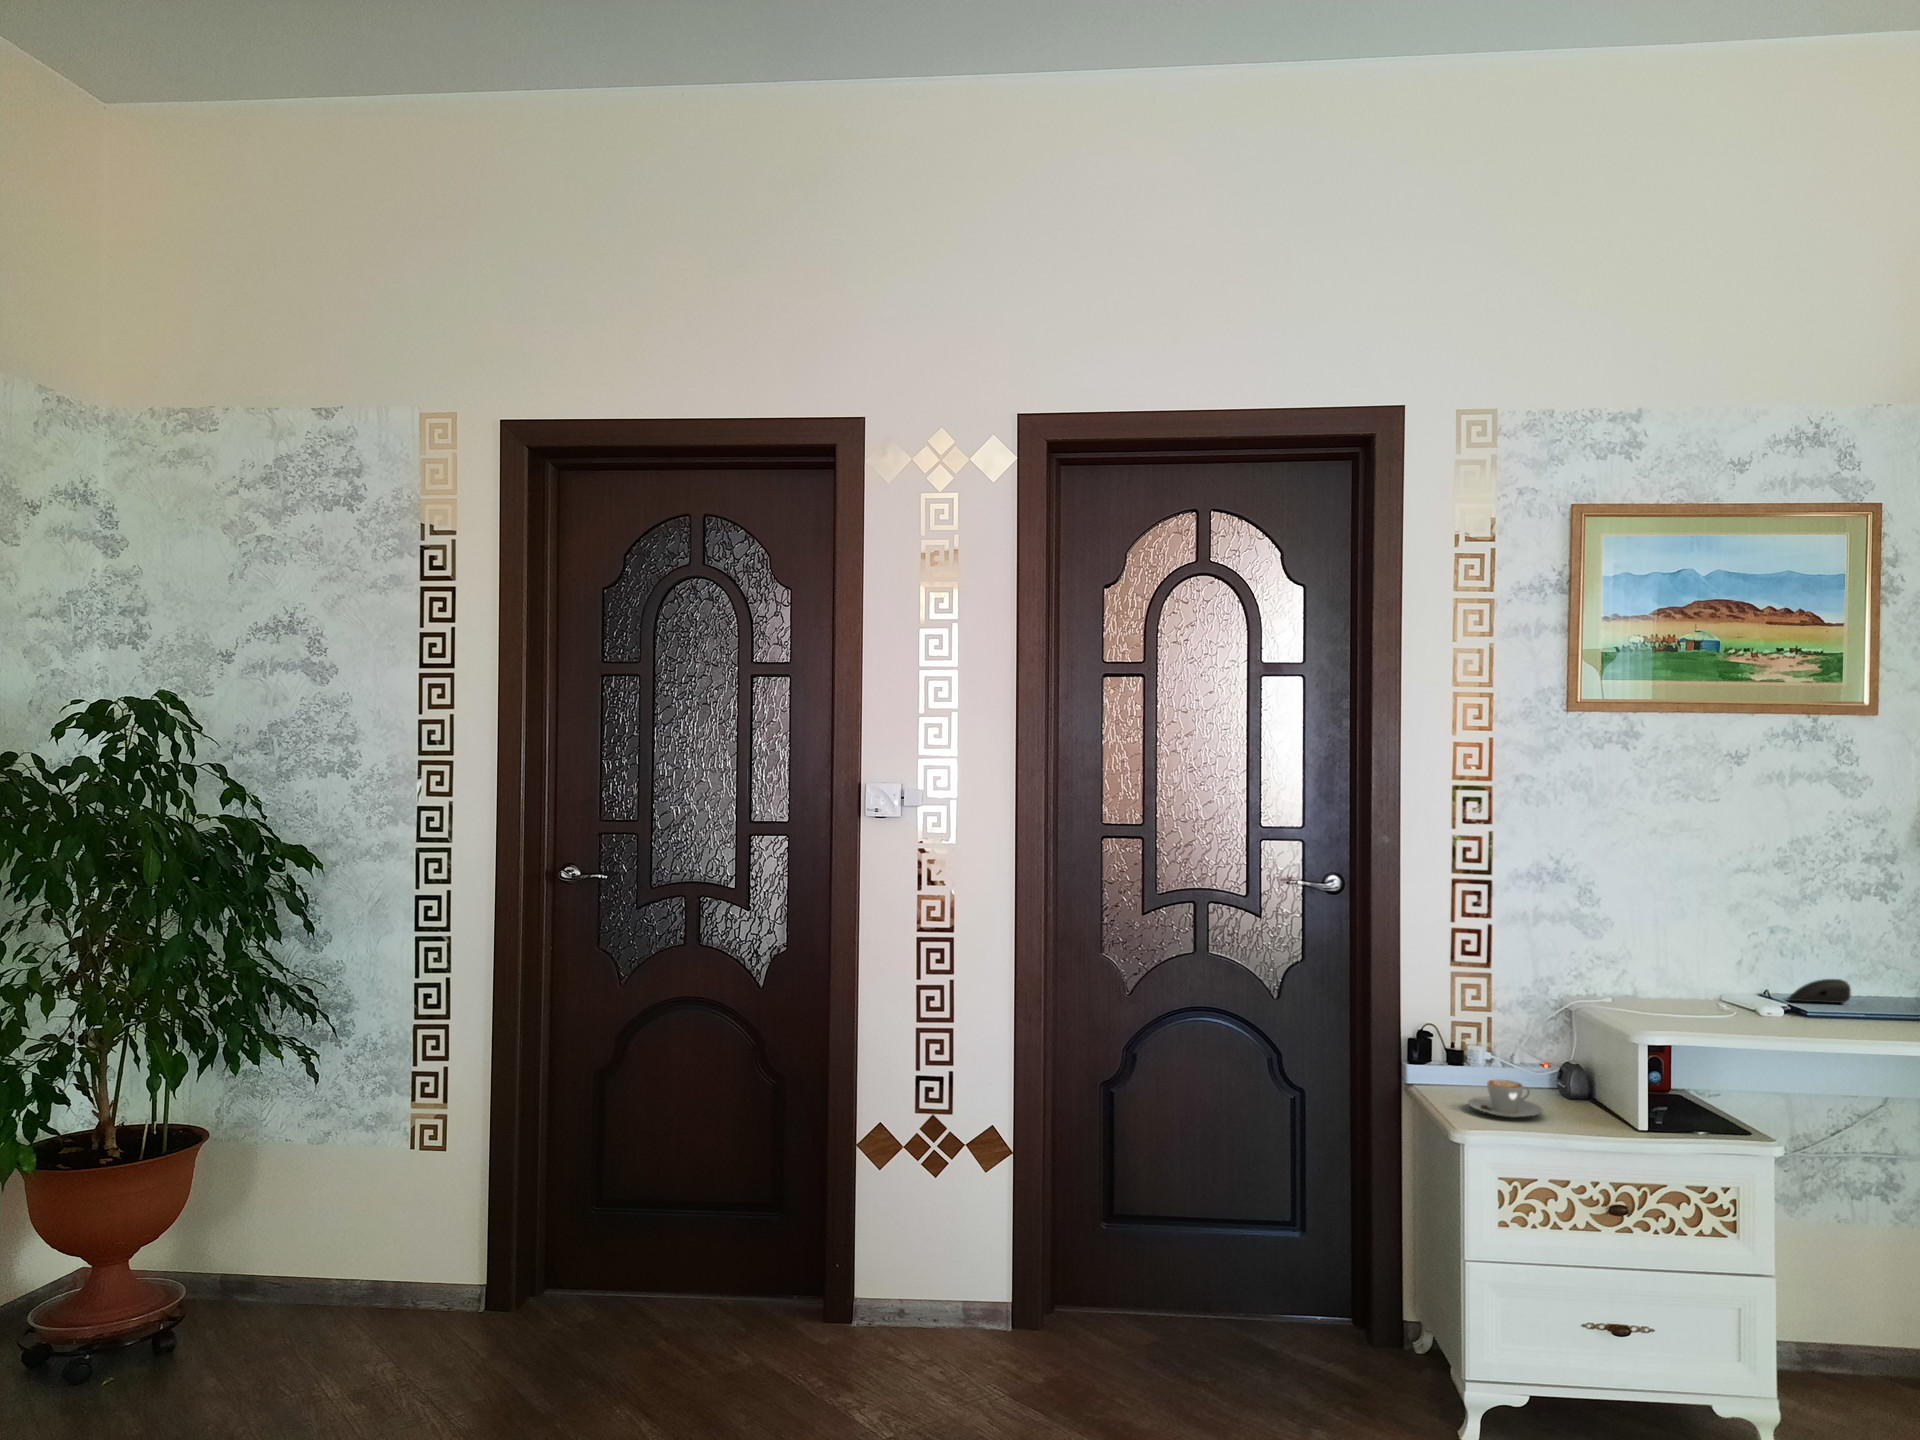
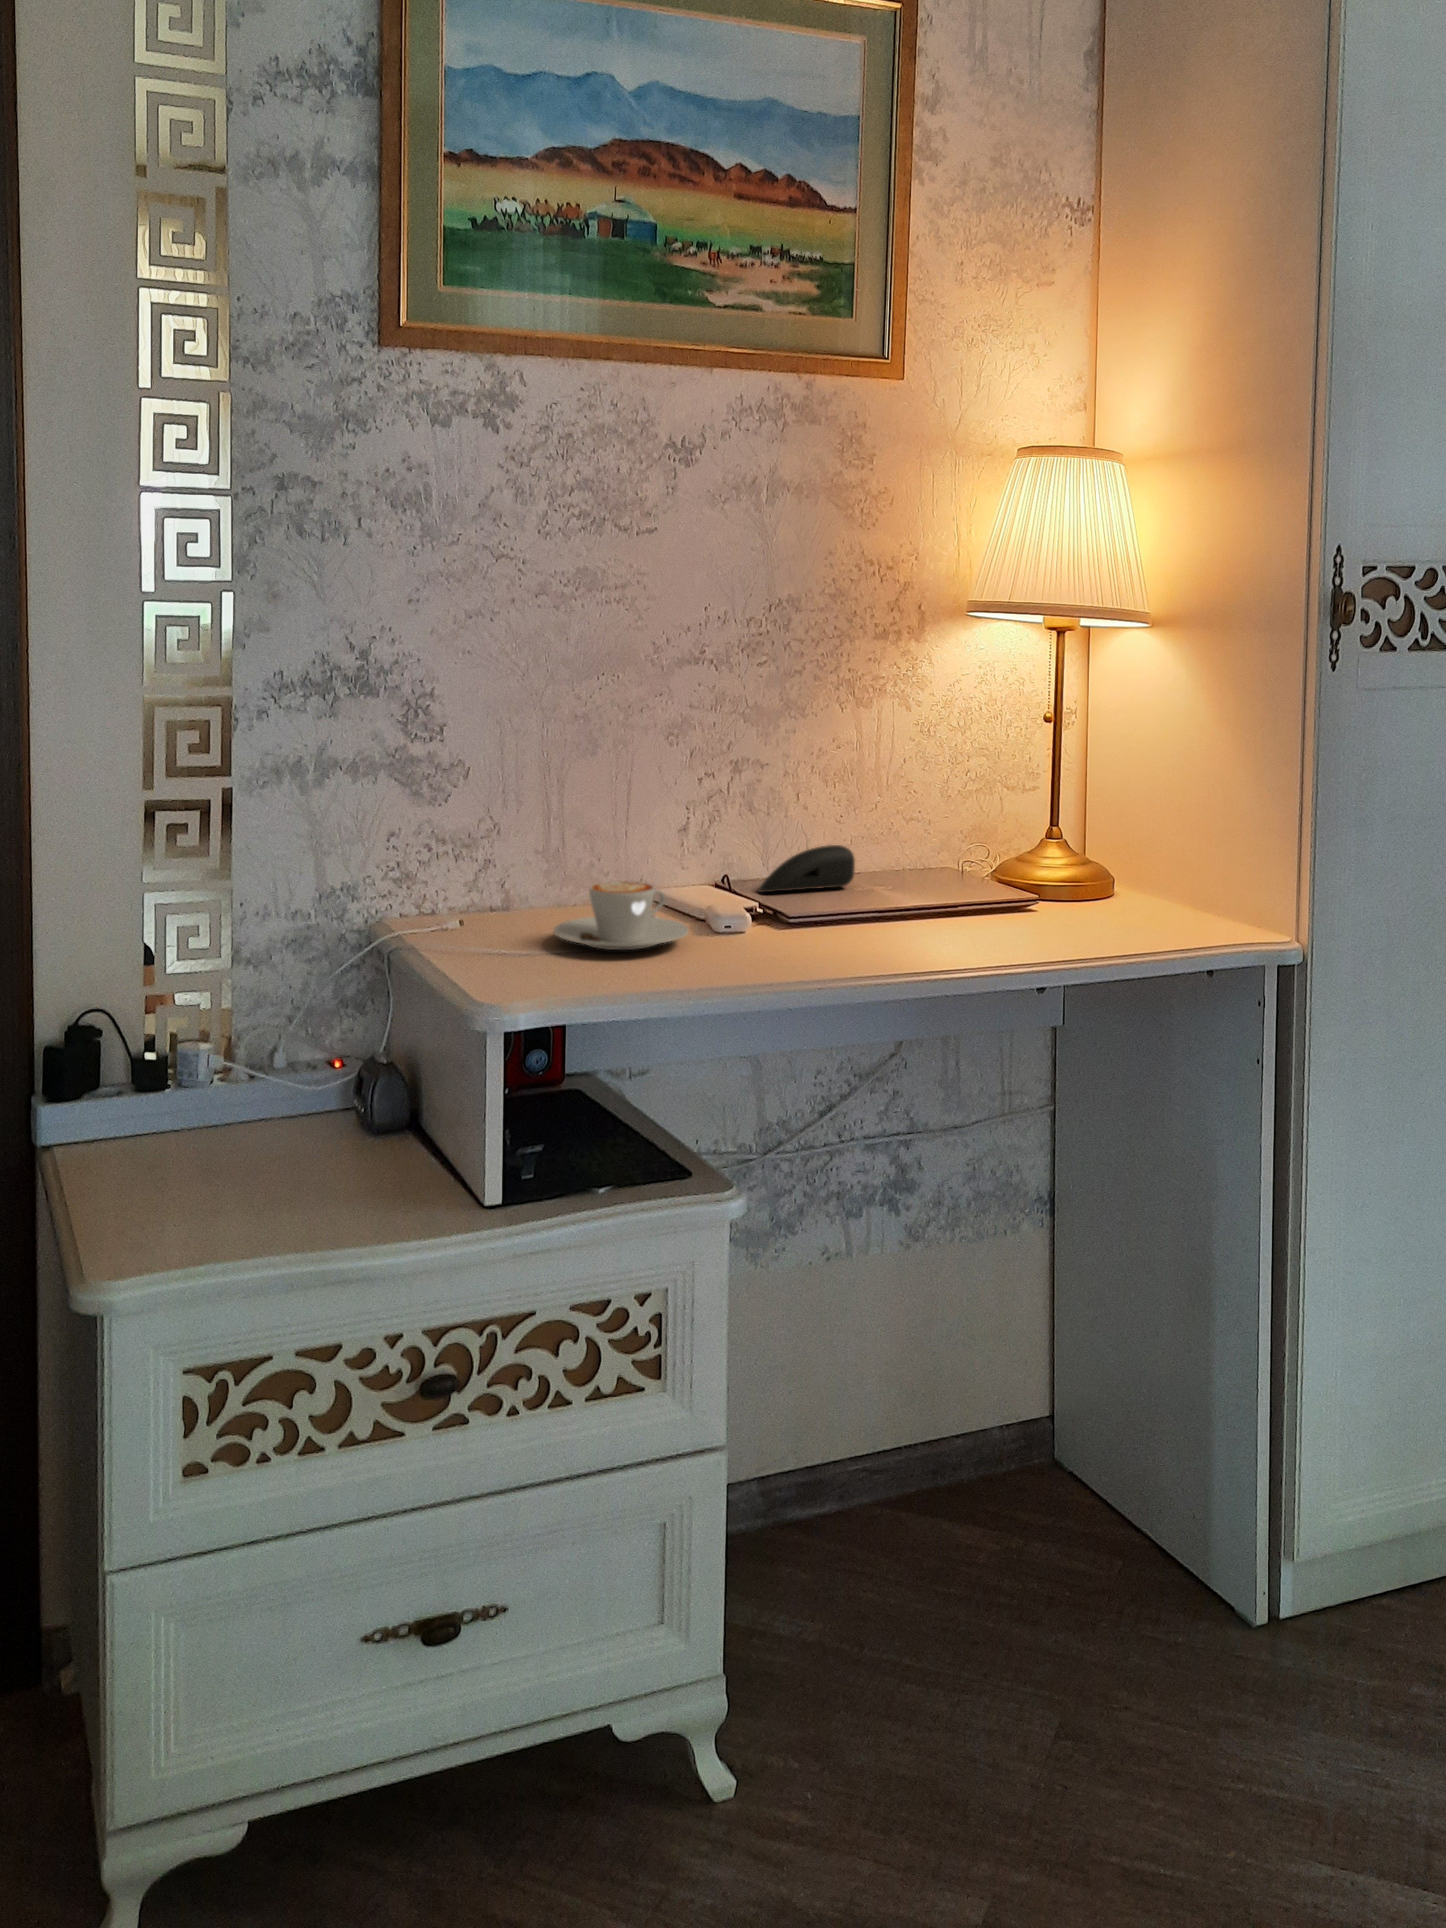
coffee cup: present [1468,1080,1543,1118] -> present [553,881,689,950]

